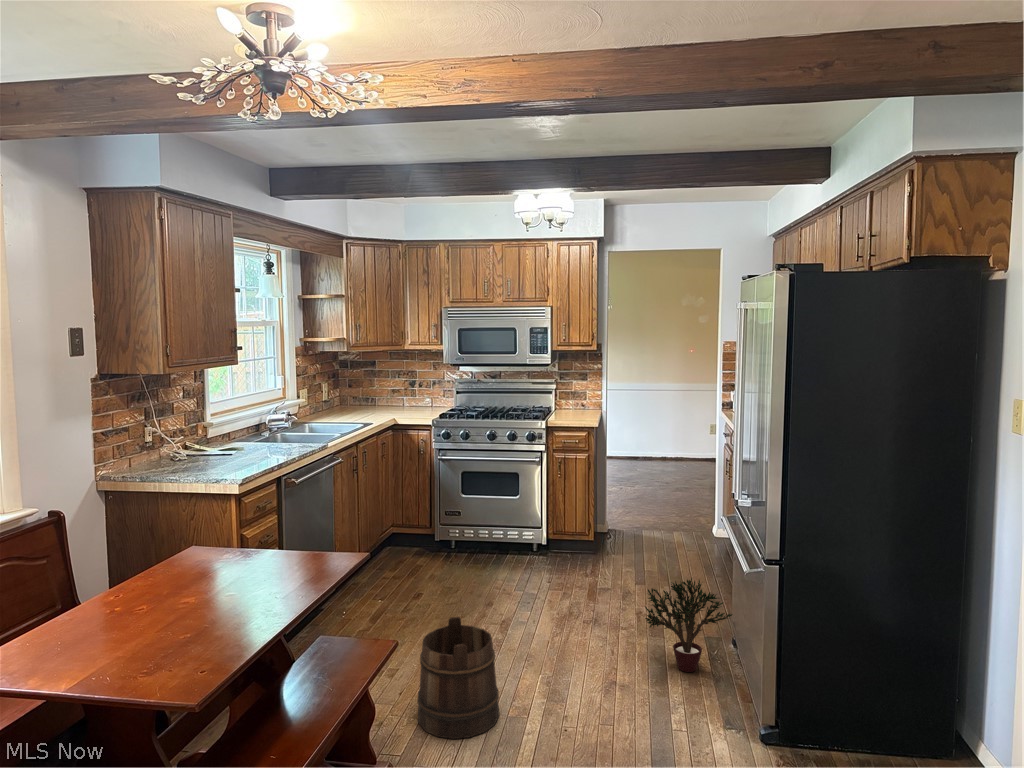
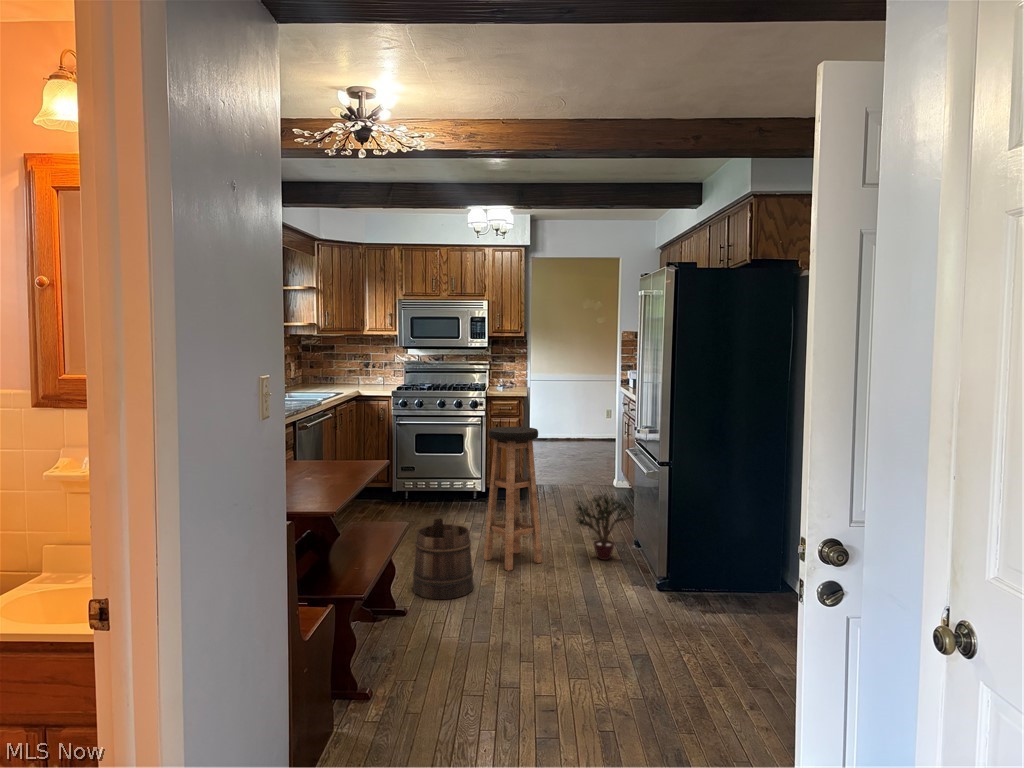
bar stool: none [523,486,601,686] -> present [483,427,542,571]

